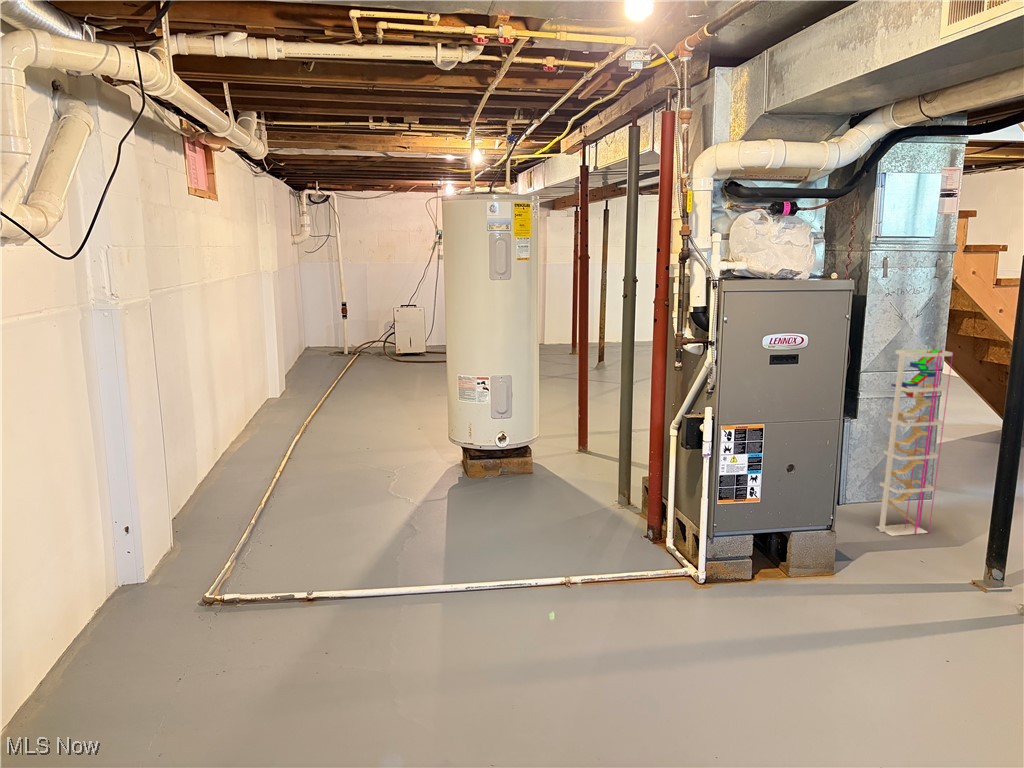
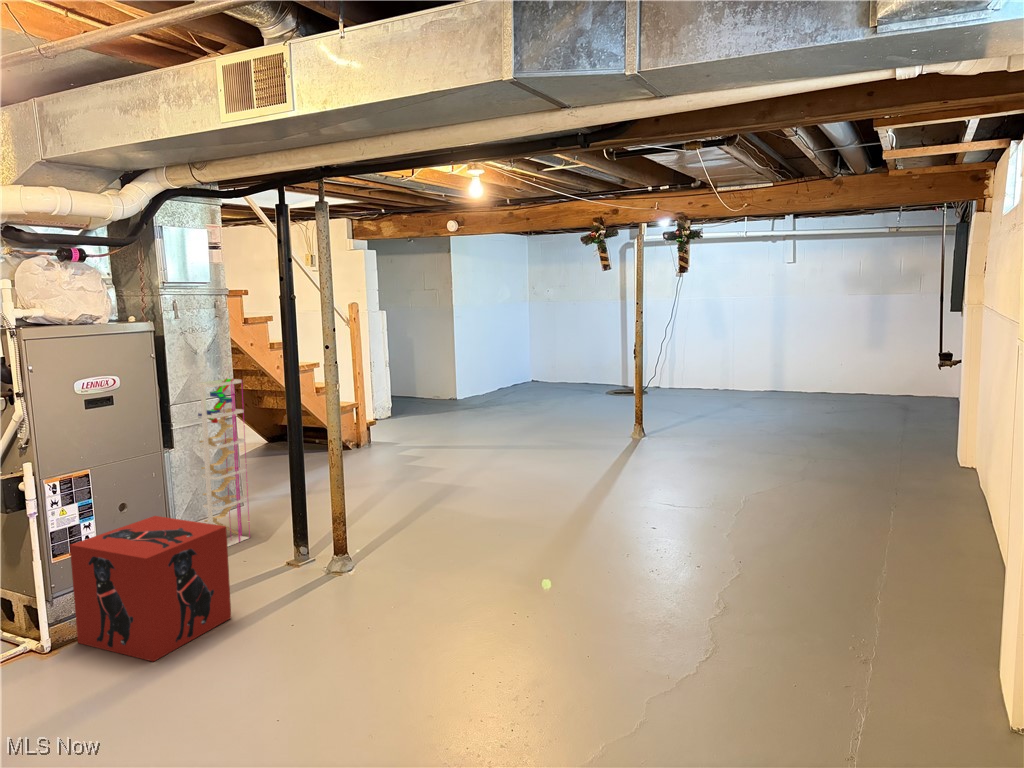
storage box: none [728,485,897,639] -> present [70,516,231,661]

